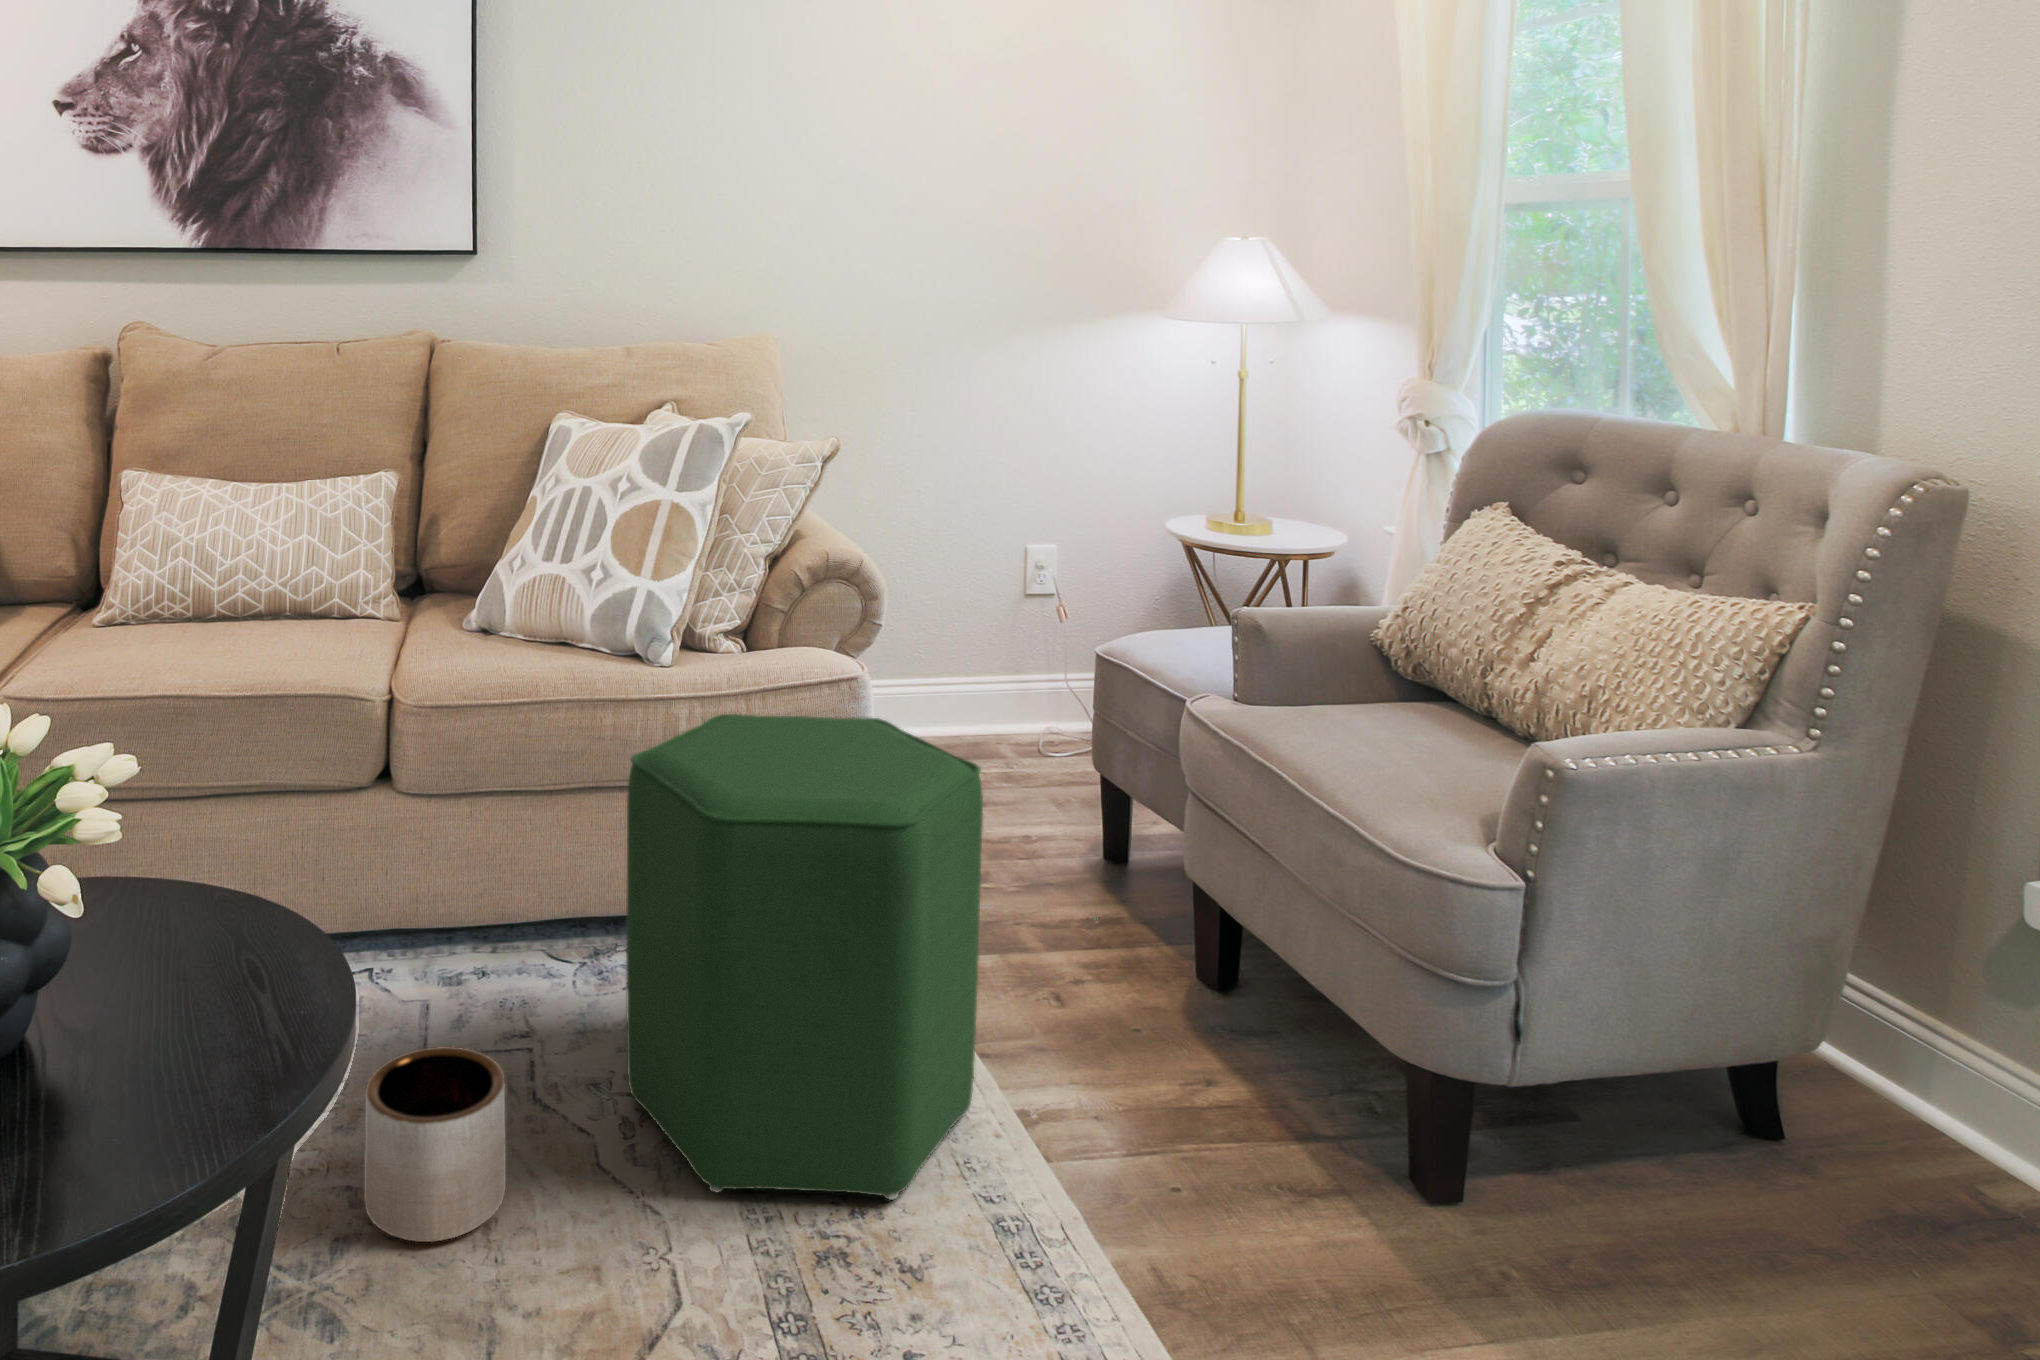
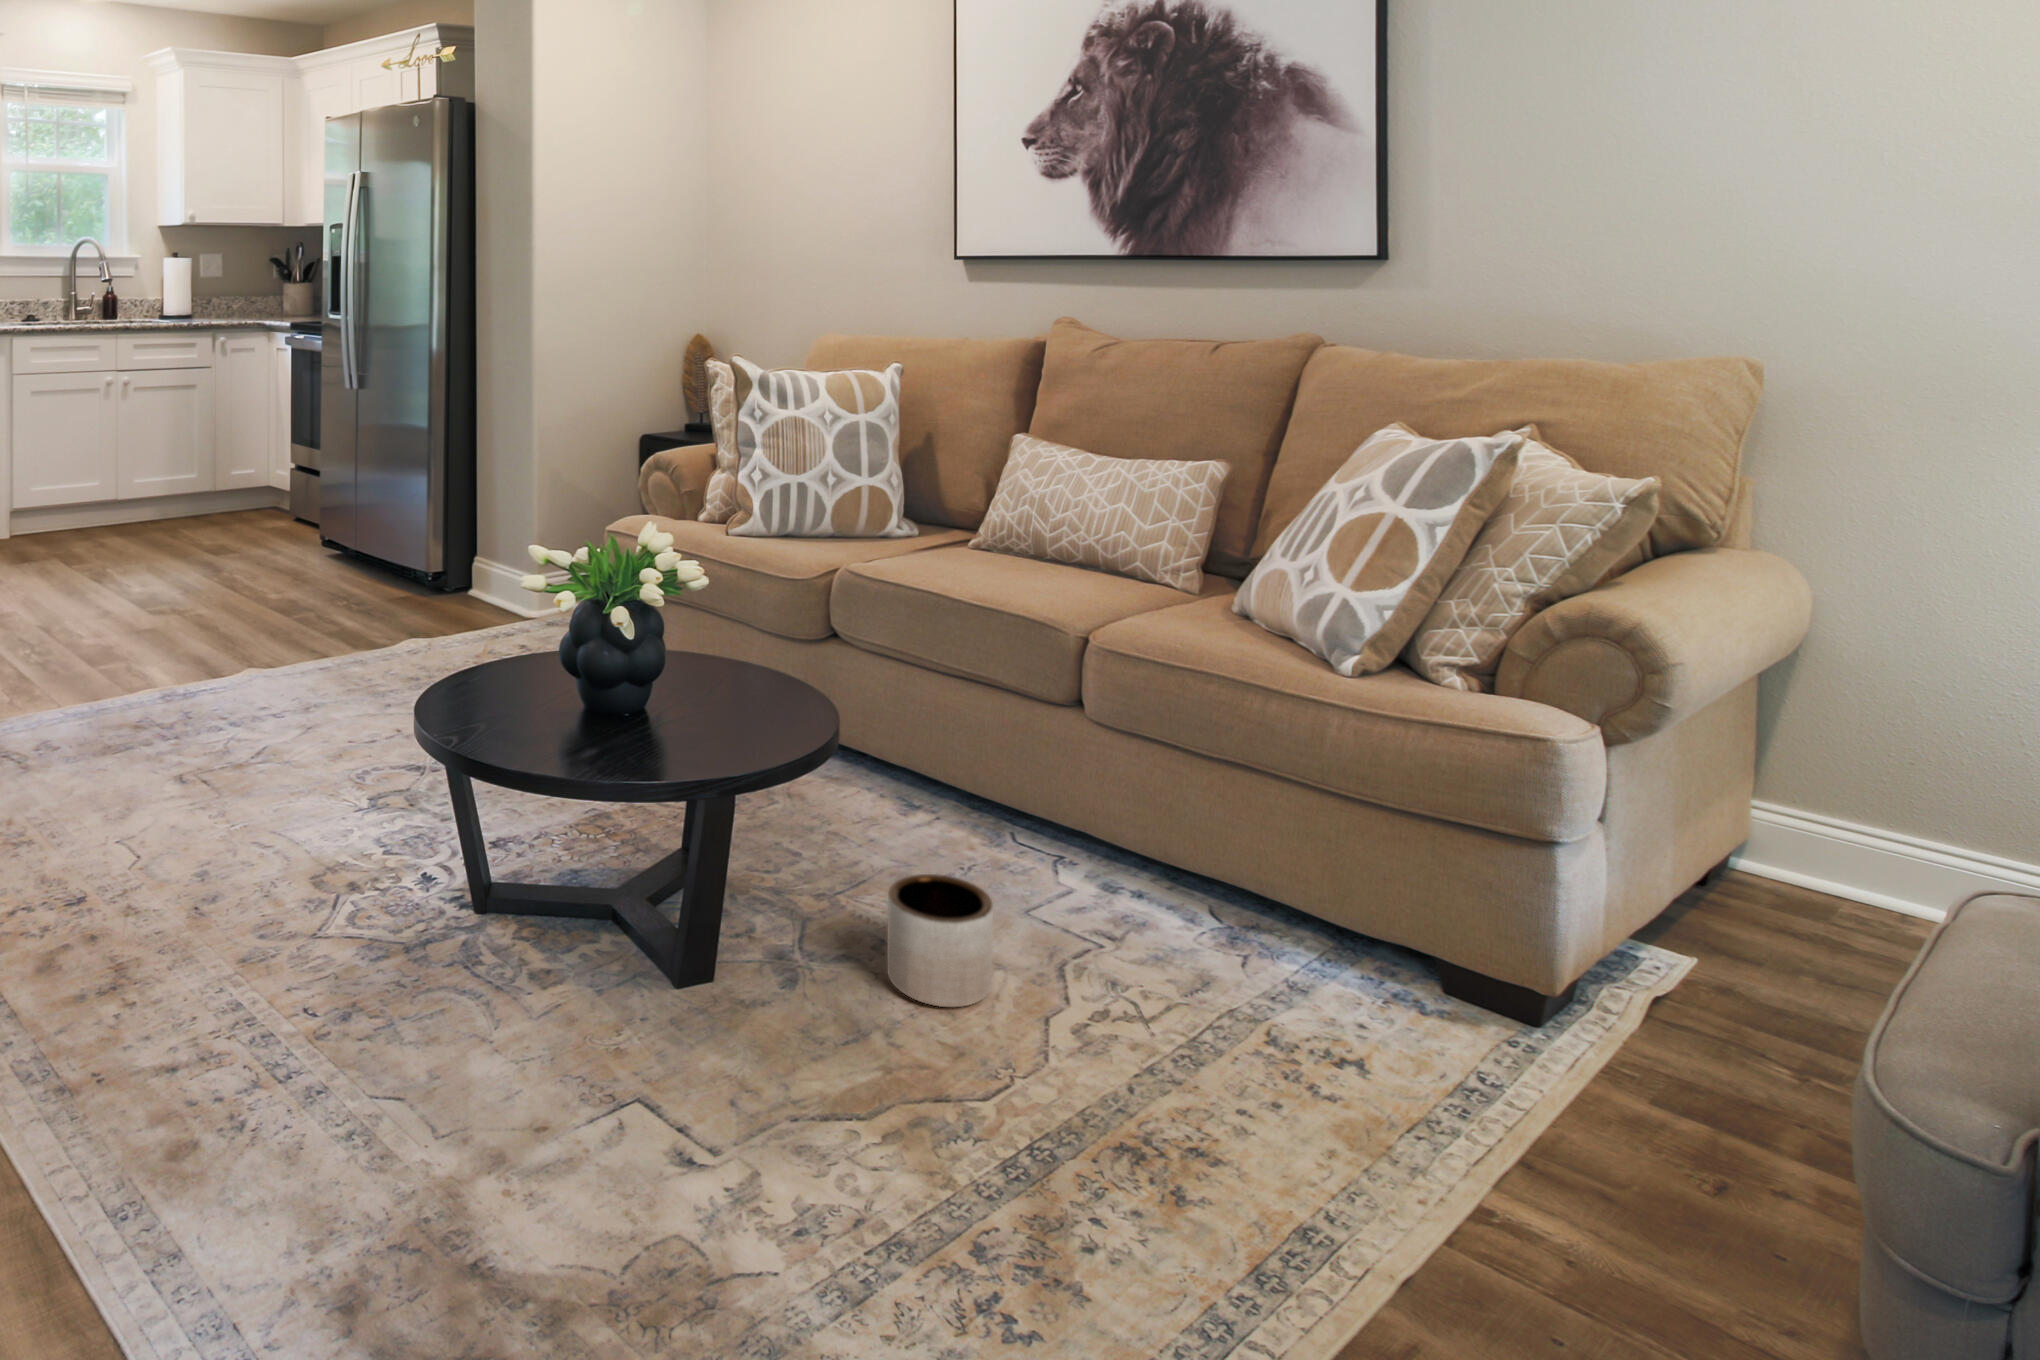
ottoman: present [626,714,983,1200] -> none [1115,718,1471,1178]

